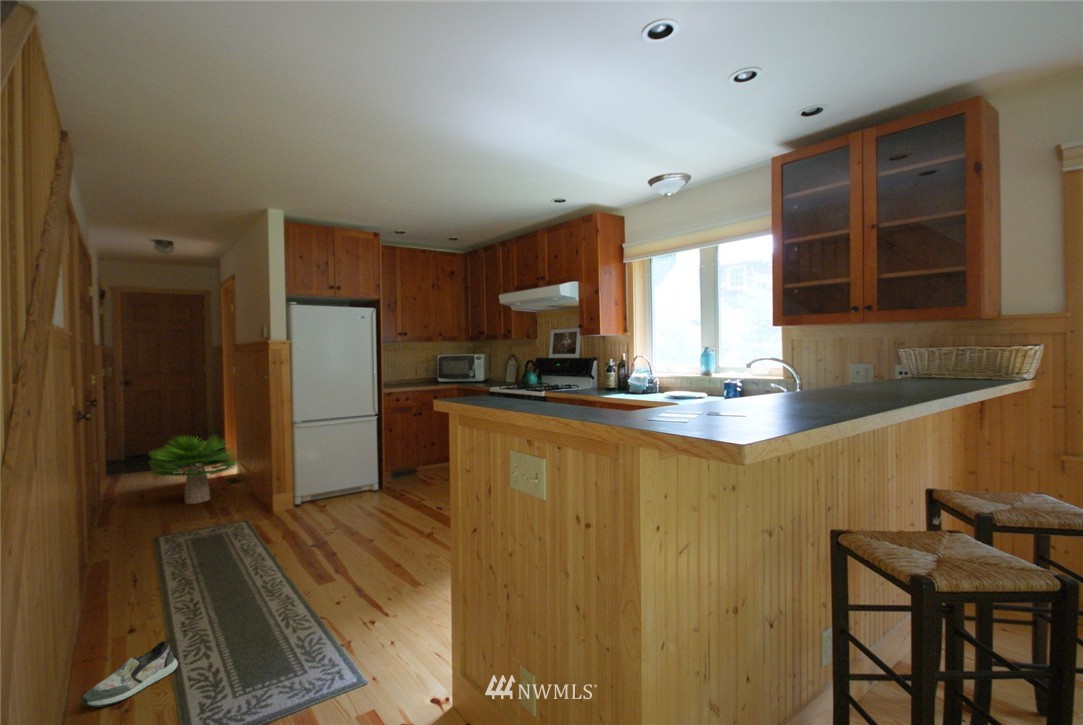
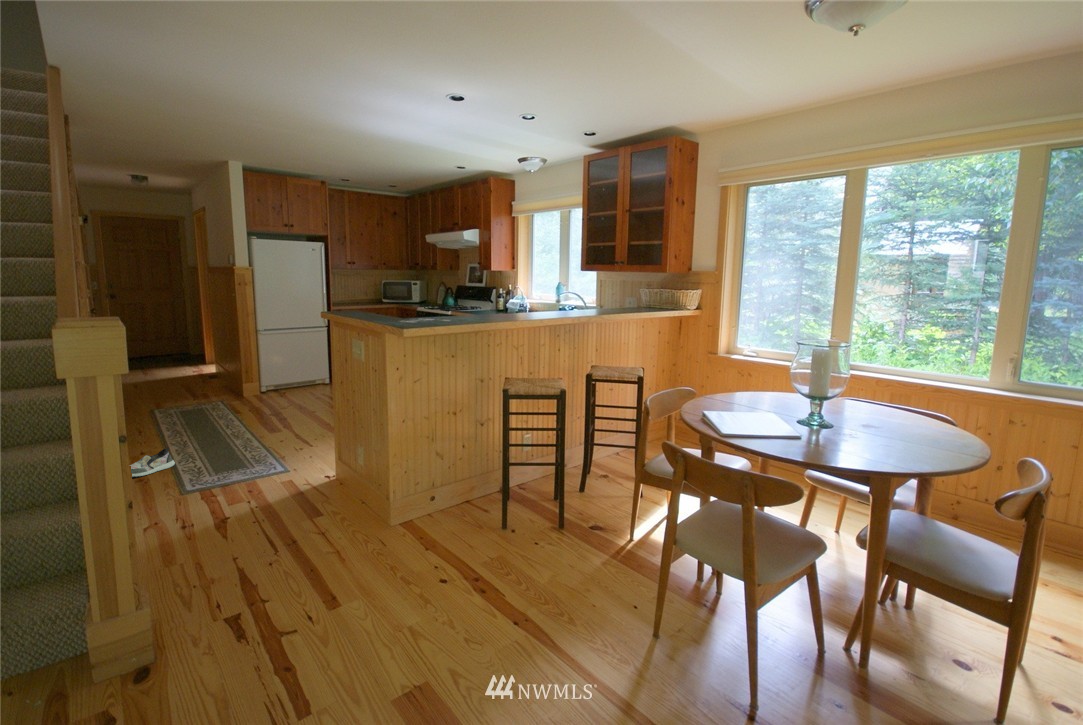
potted plant: present [151,436,239,504] -> none [141,336,222,389]

